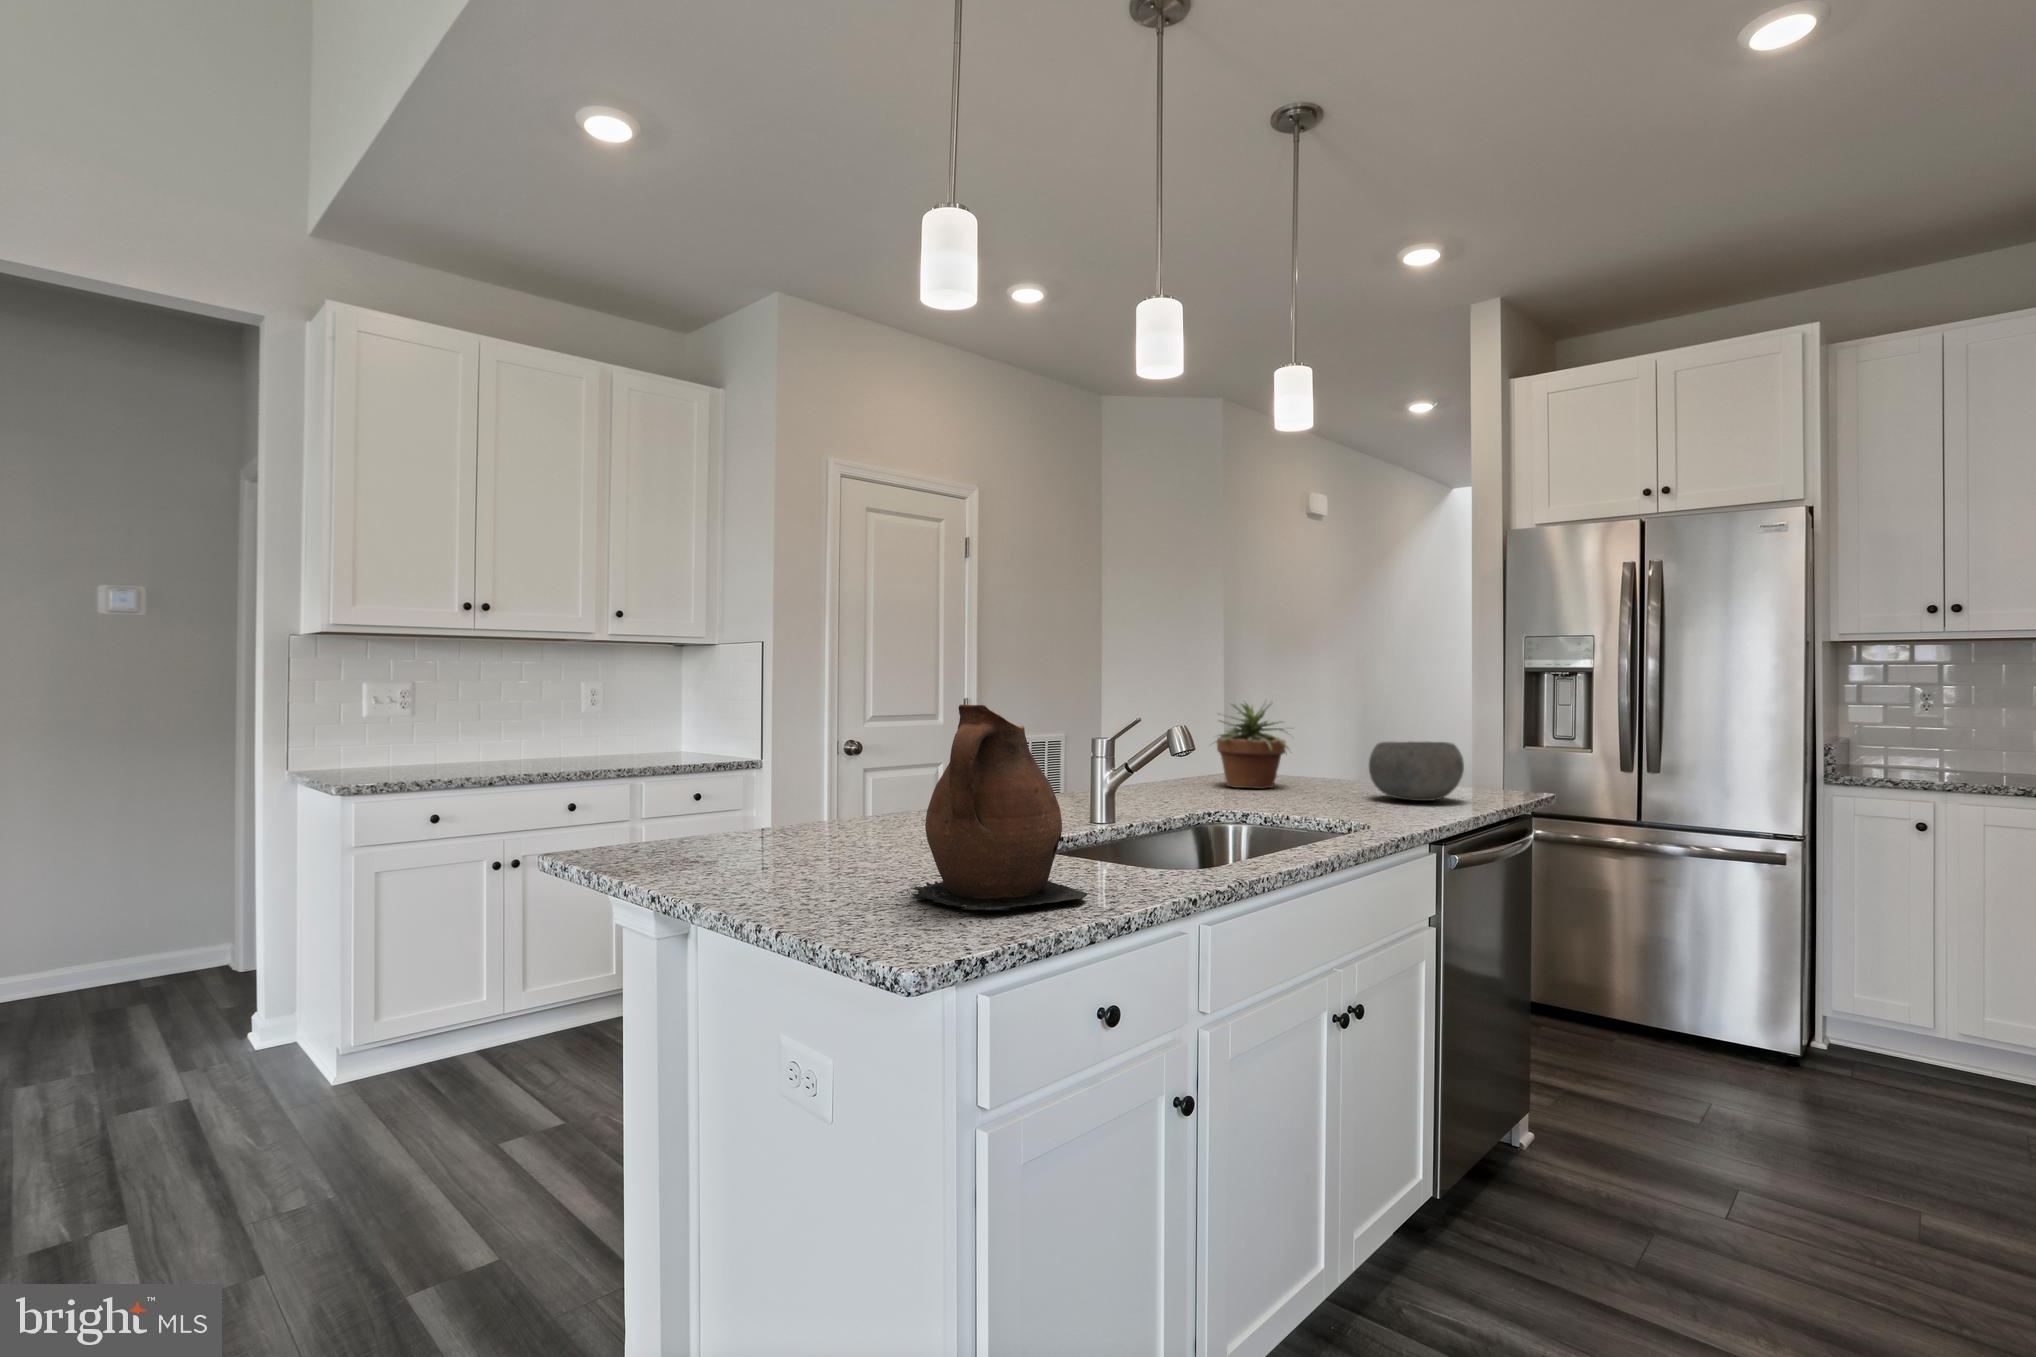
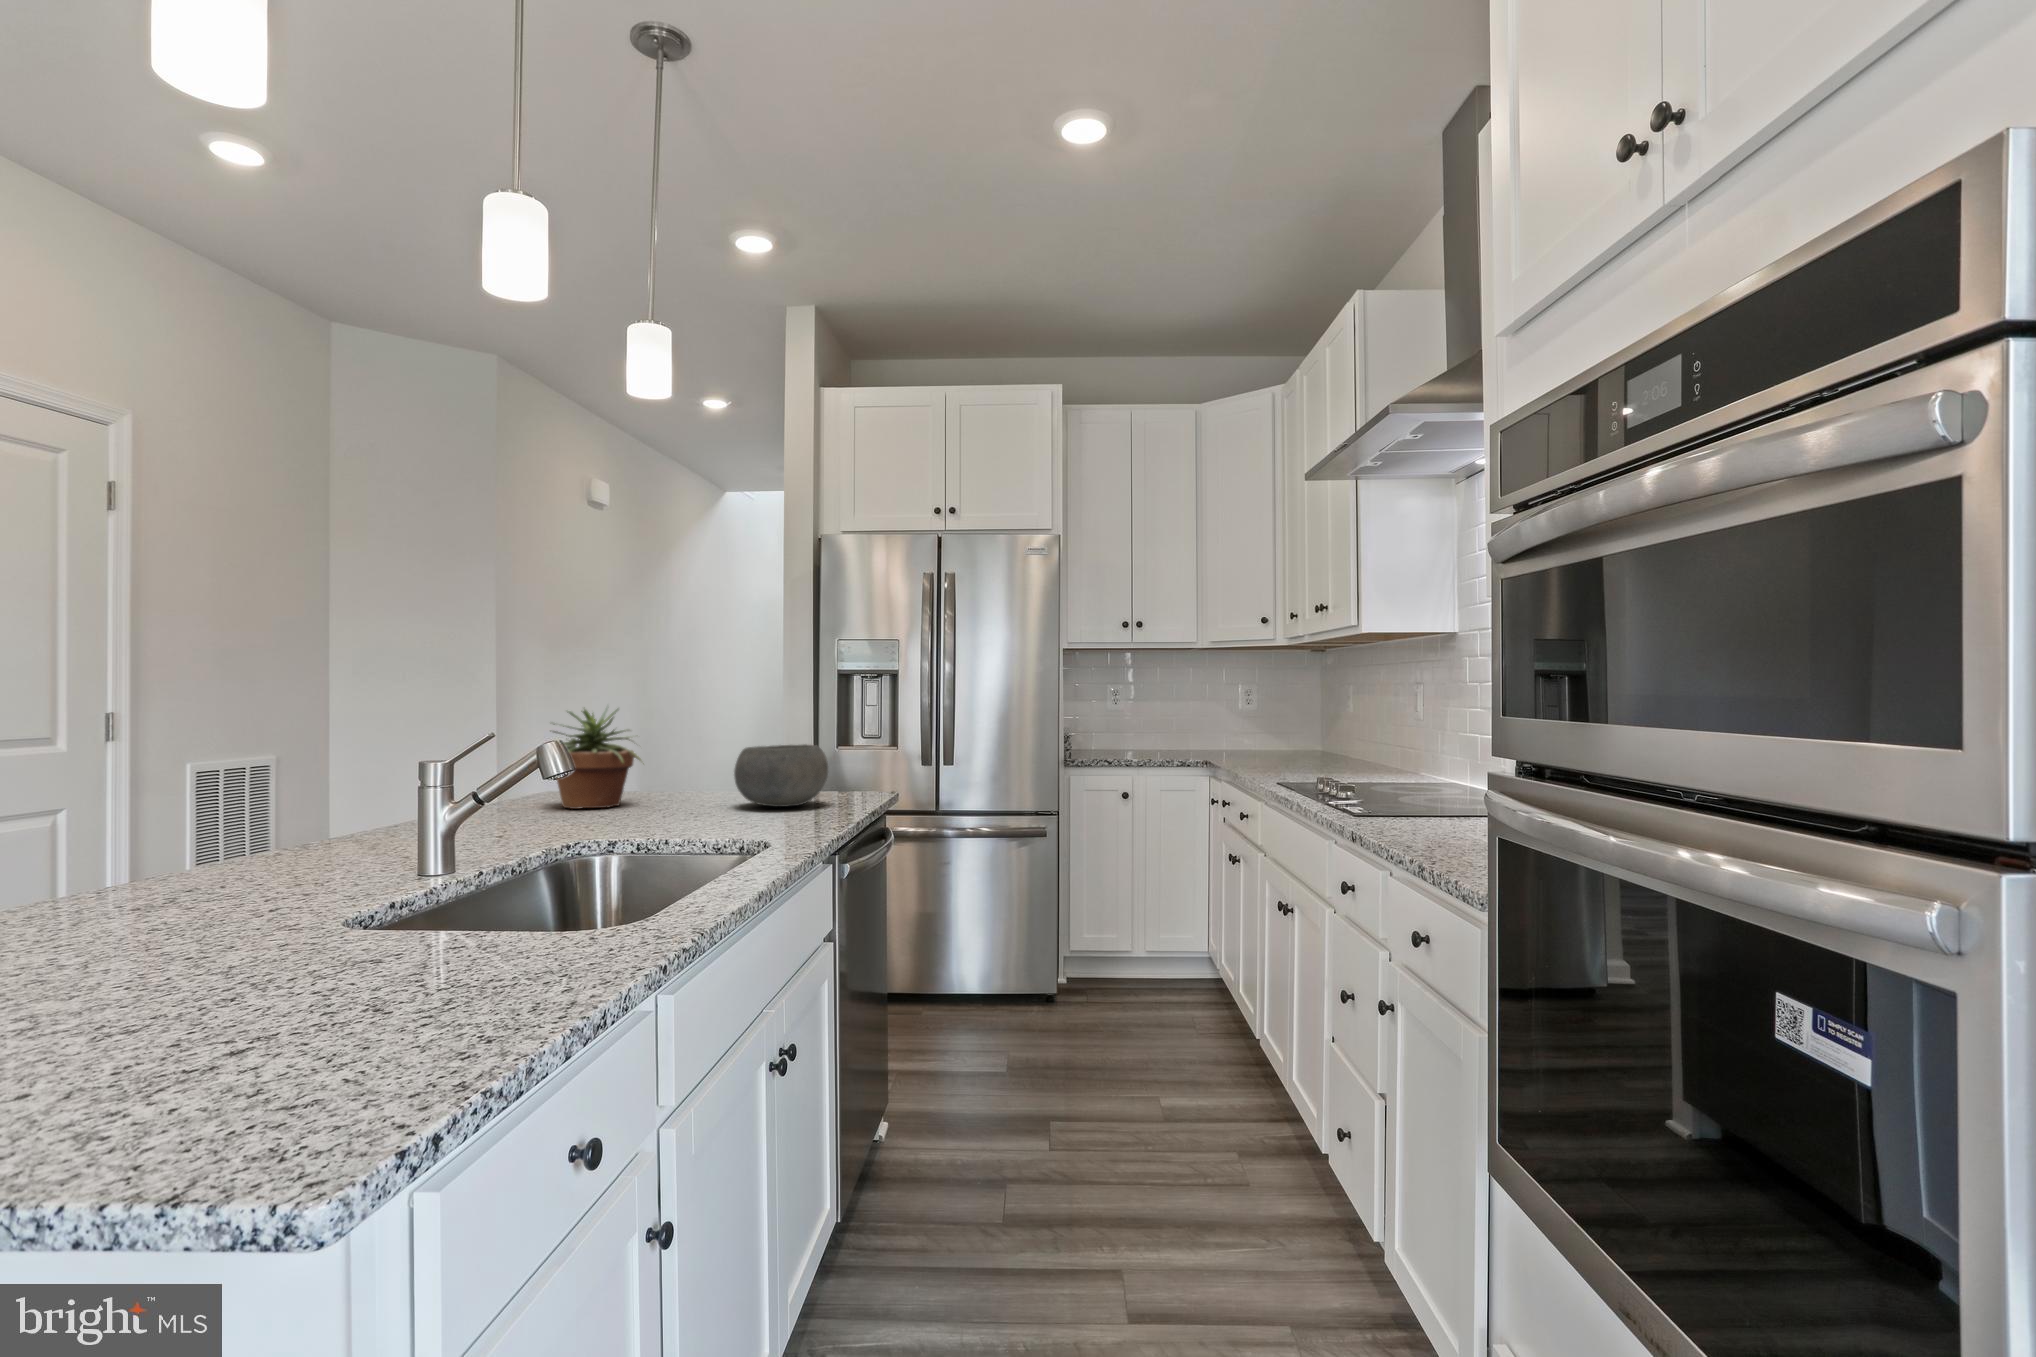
ceramic pitcher: present [906,705,1087,910] -> none [190,721,527,1055]

